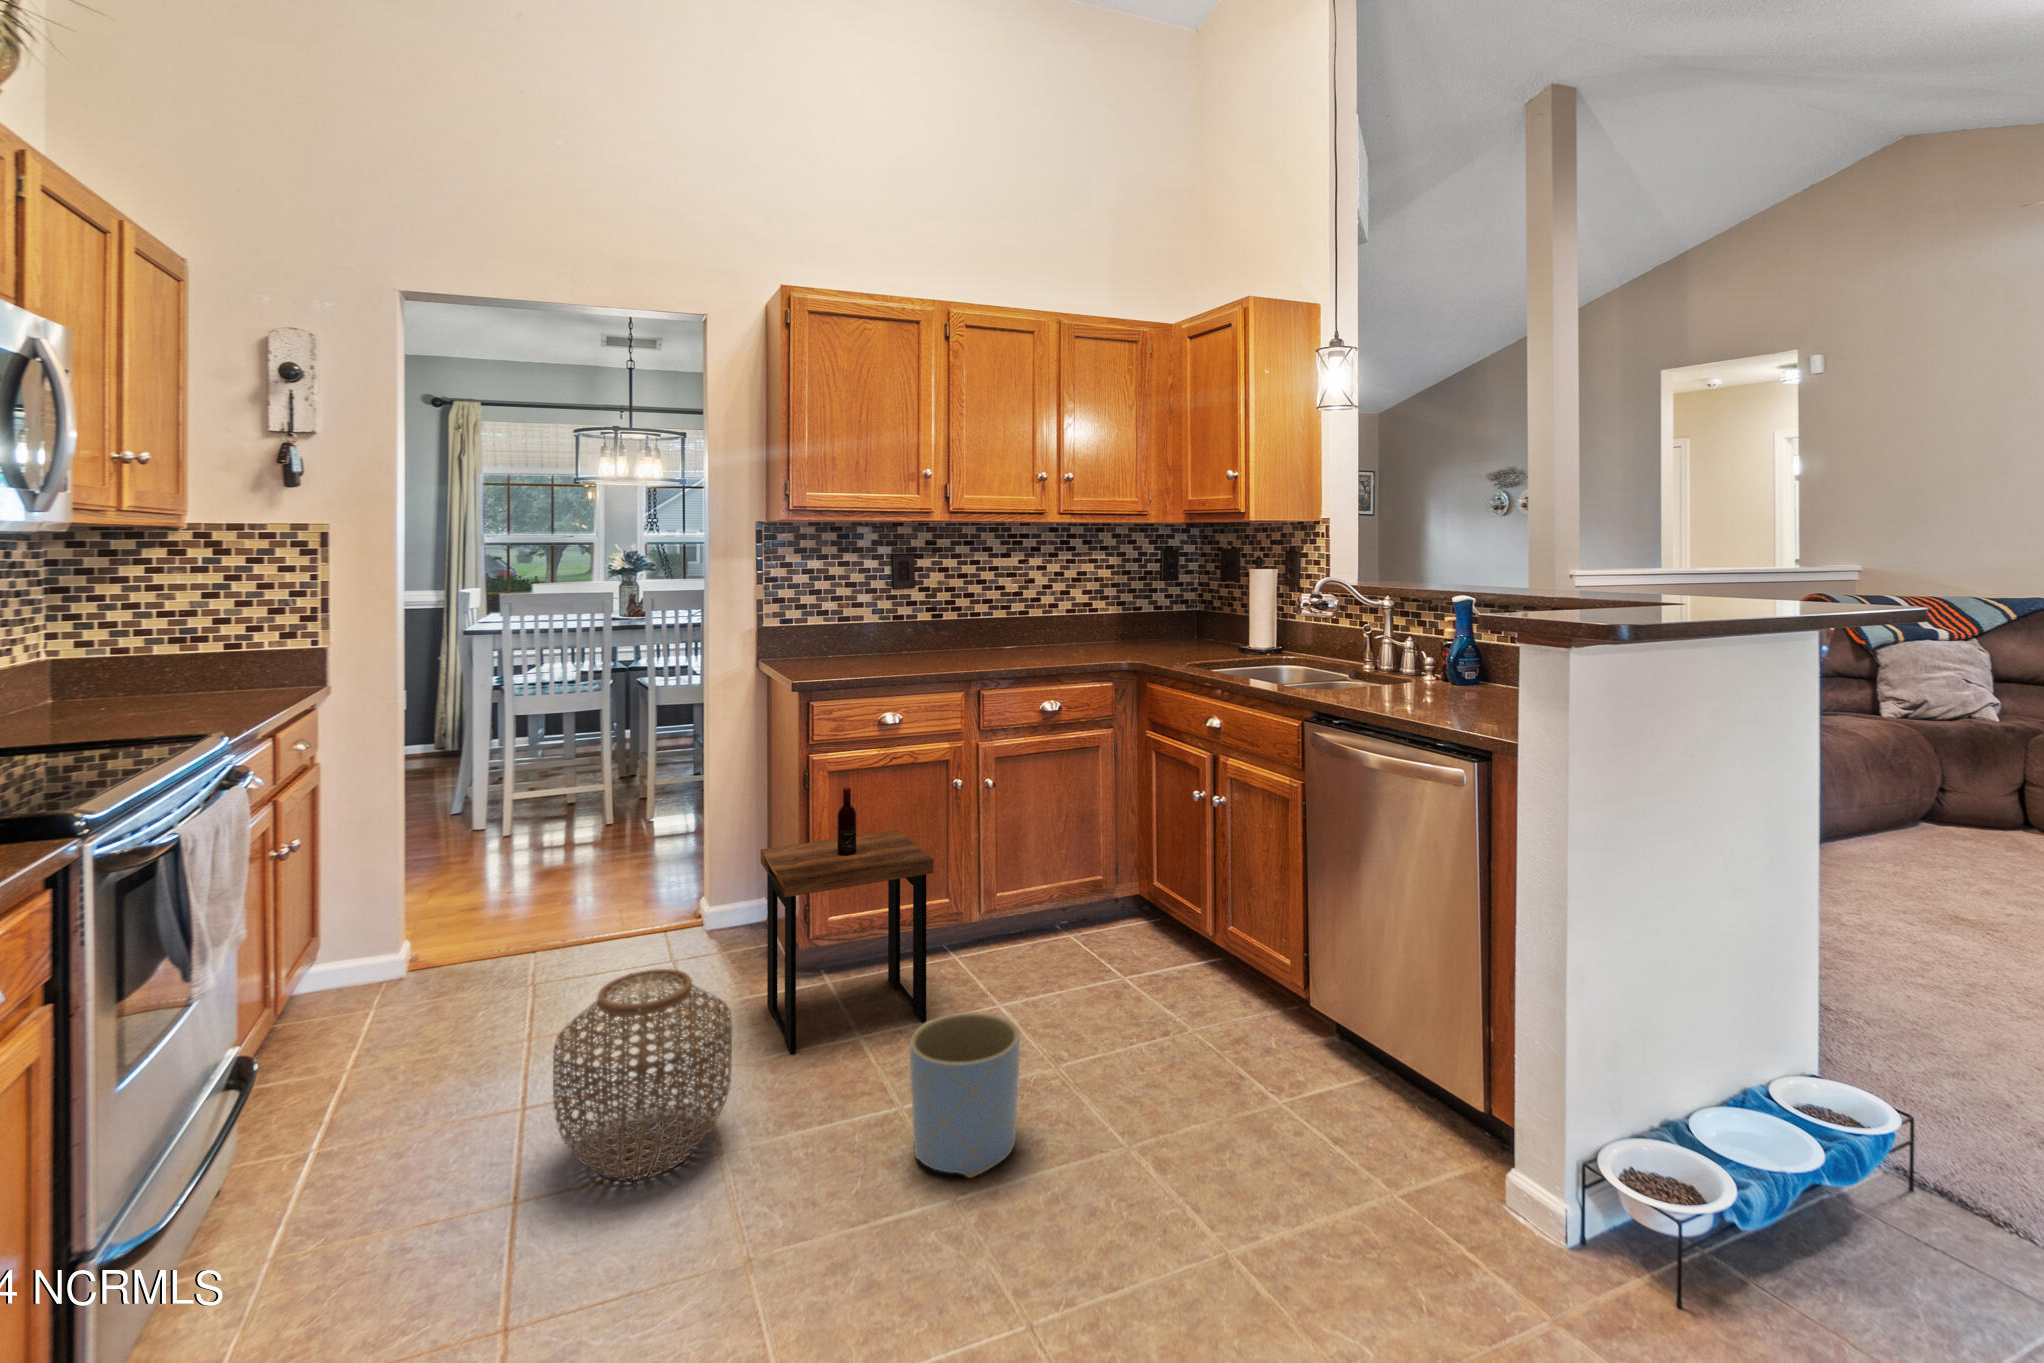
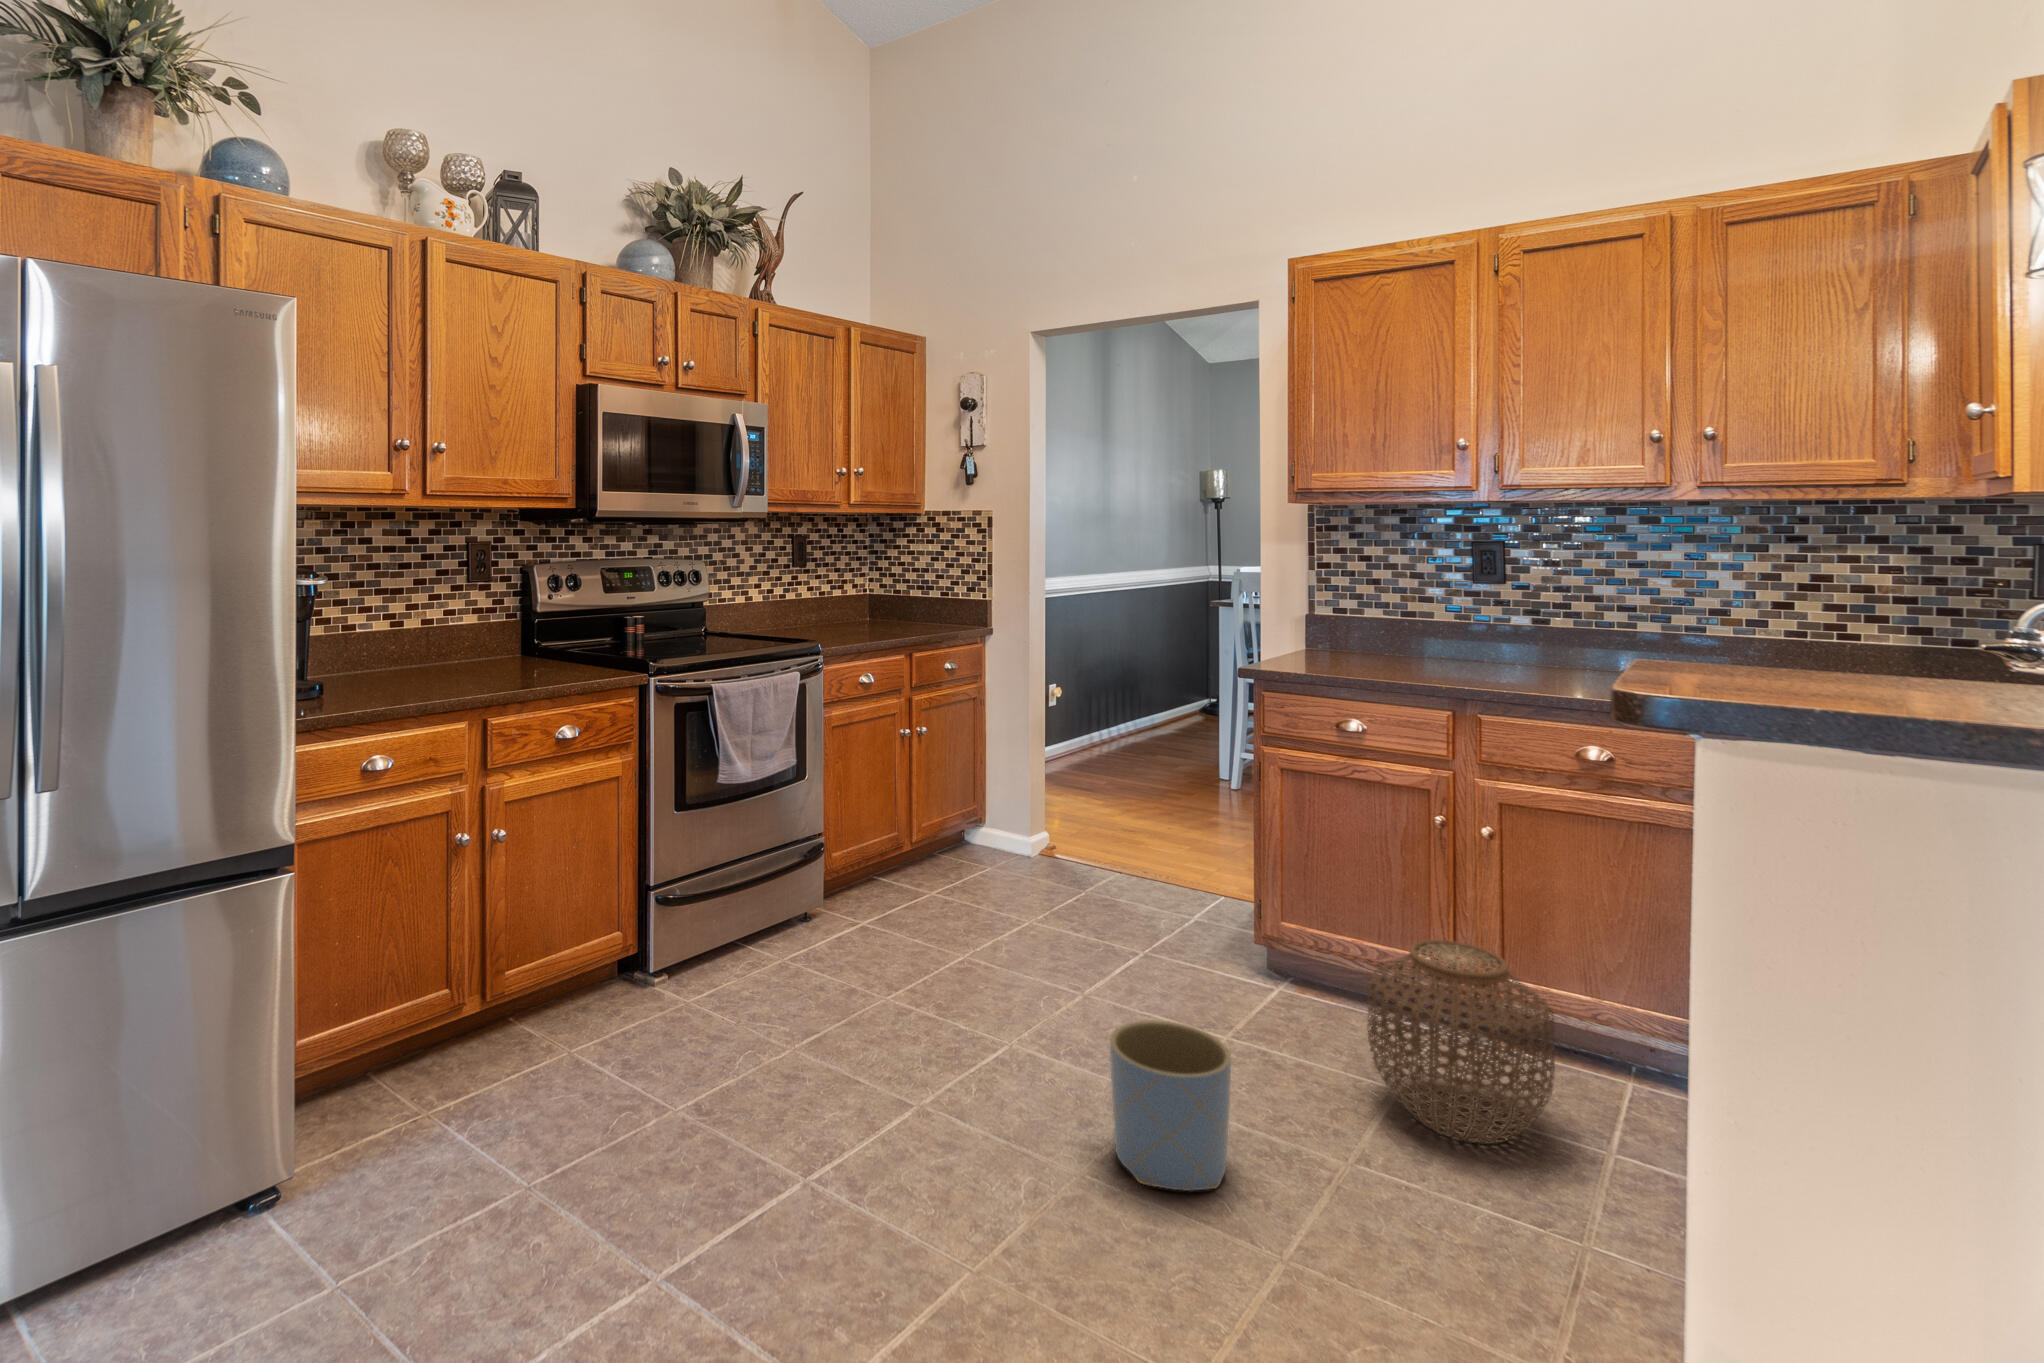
side table: present [761,787,934,1054] -> none [1153,784,1344,1063]
woven basket: present [553,969,732,1179] -> present [1367,940,1555,1144]

